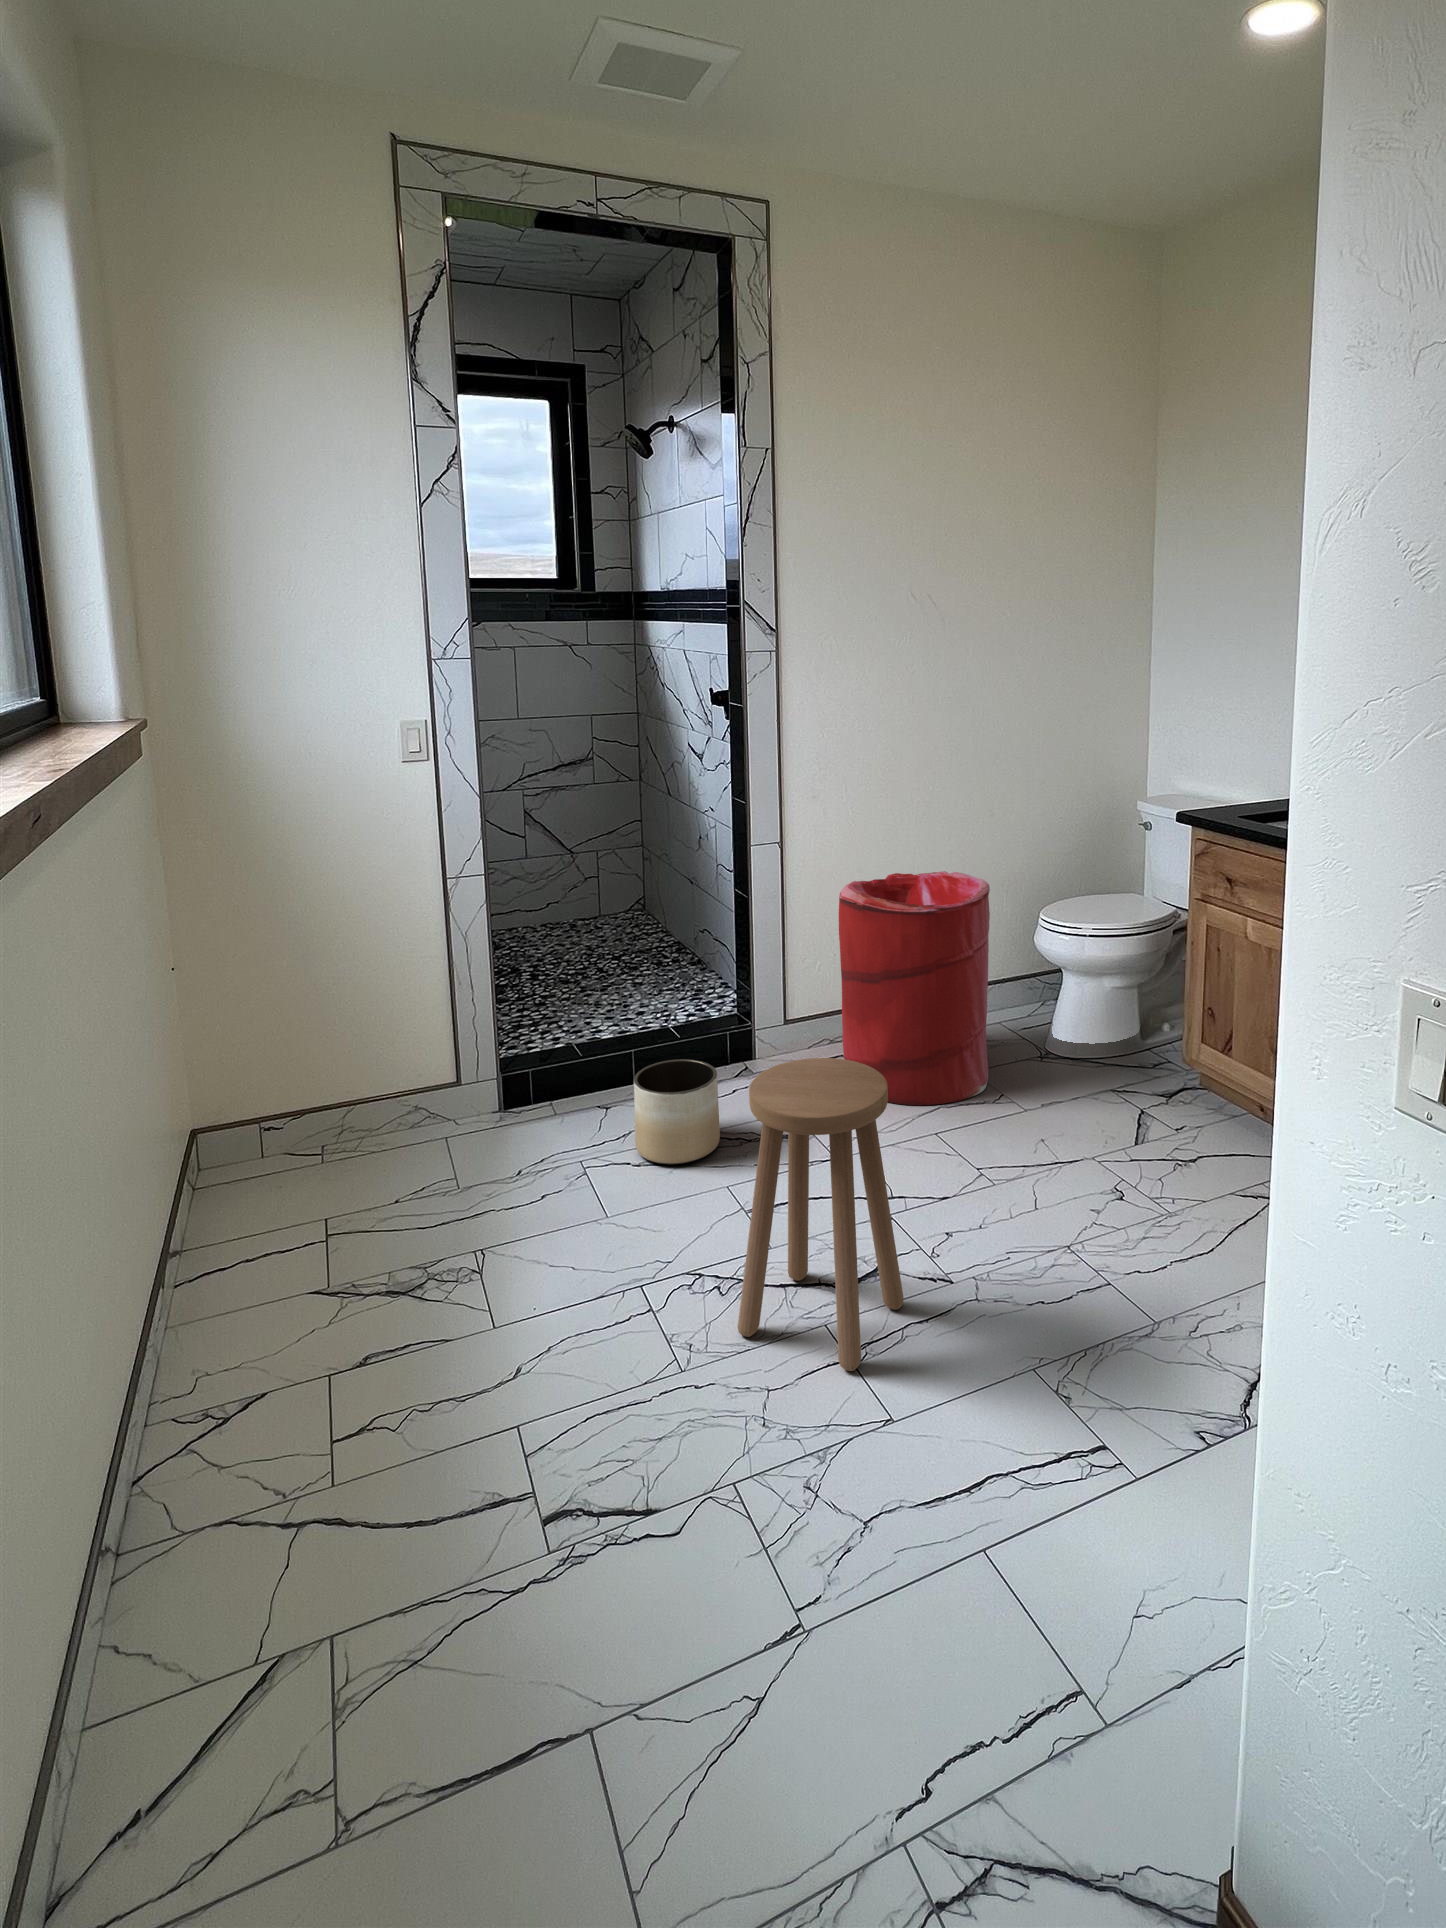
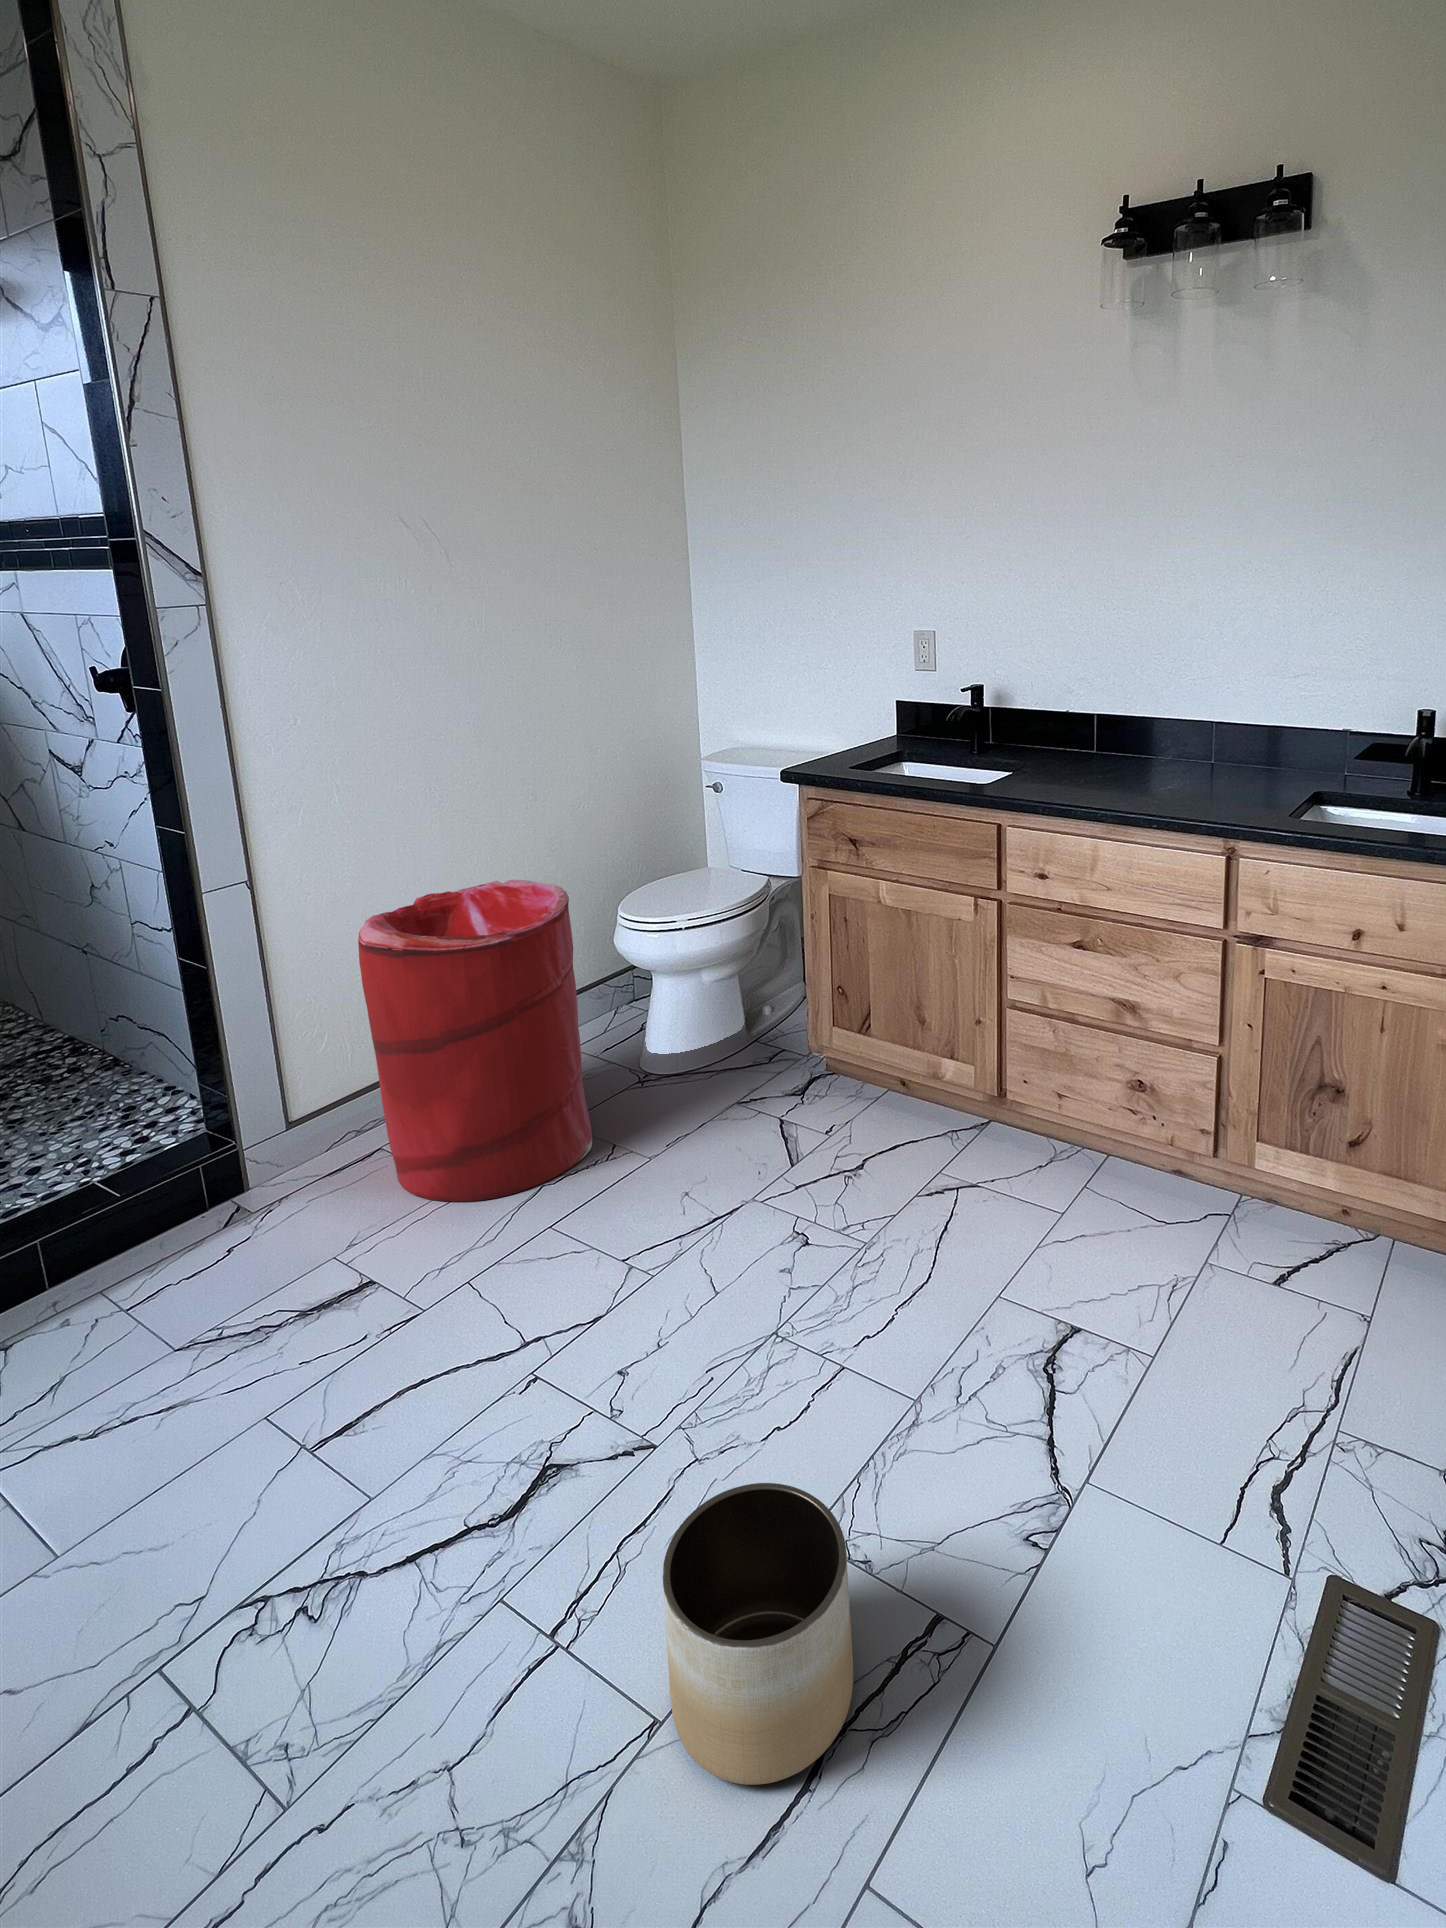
stool: present [738,1058,904,1371] -> none [334,1202,603,1684]
planter: present [634,1059,720,1165] -> present [662,1483,853,1785]

